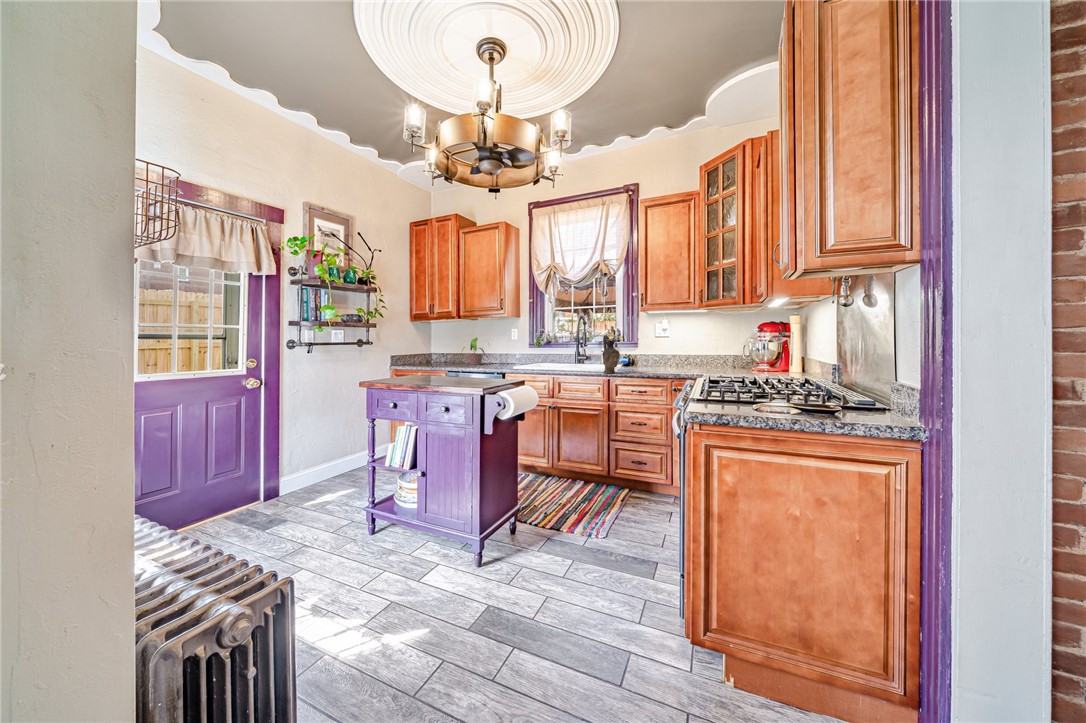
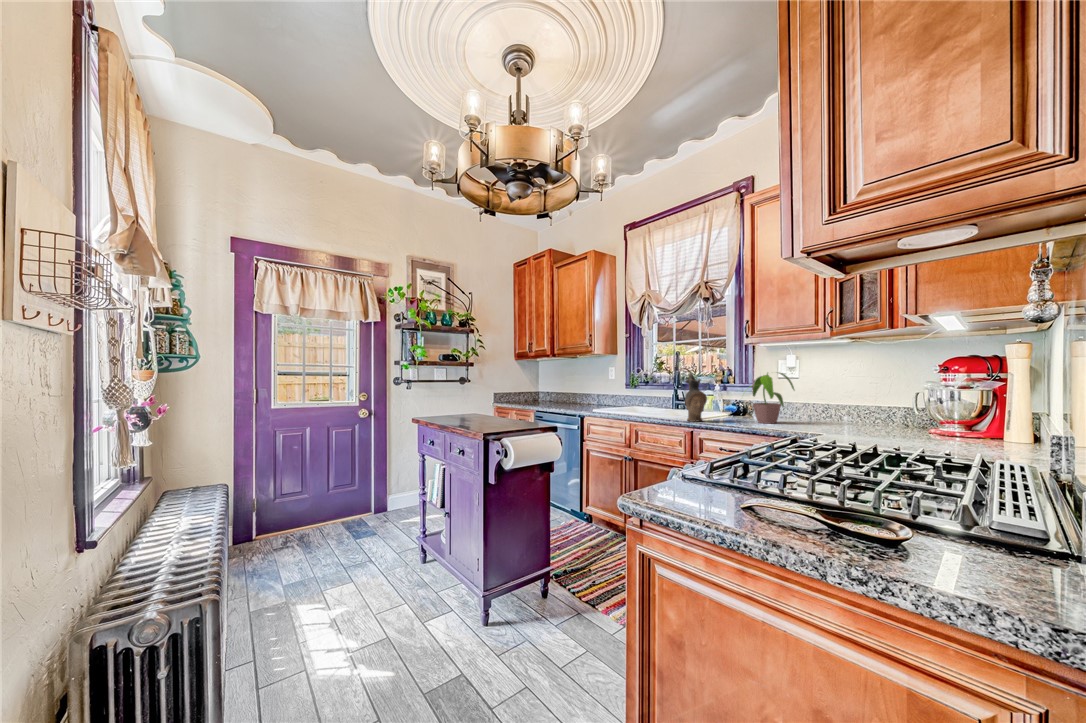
potted plant: present [462,338,485,365] -> present [753,373,794,424]

